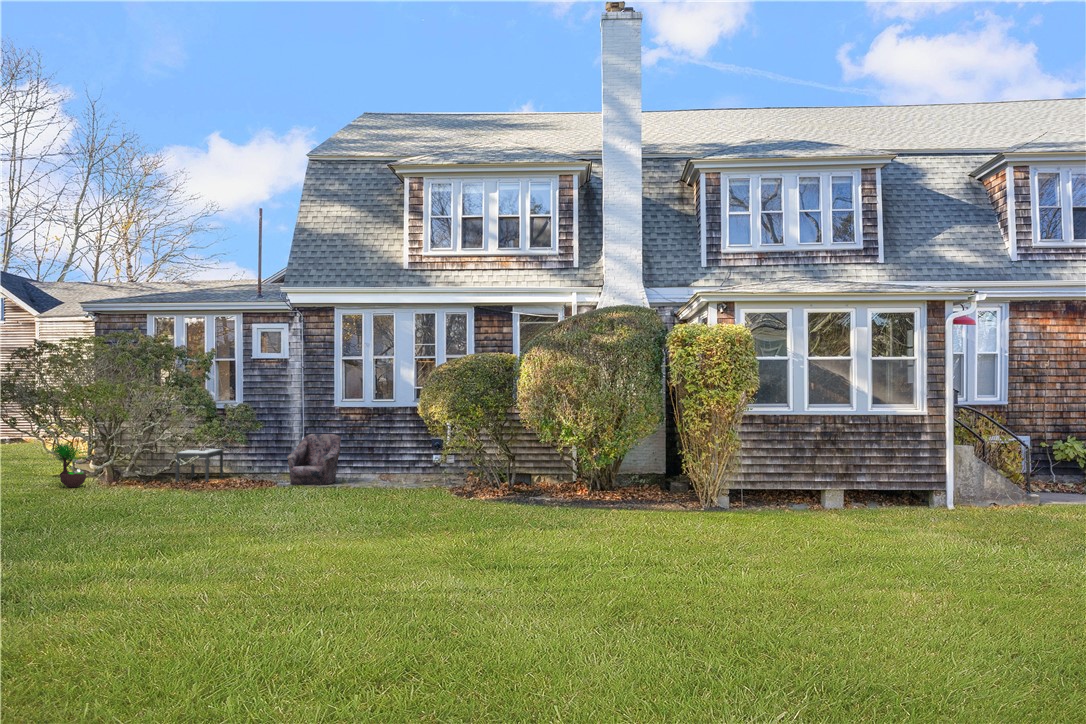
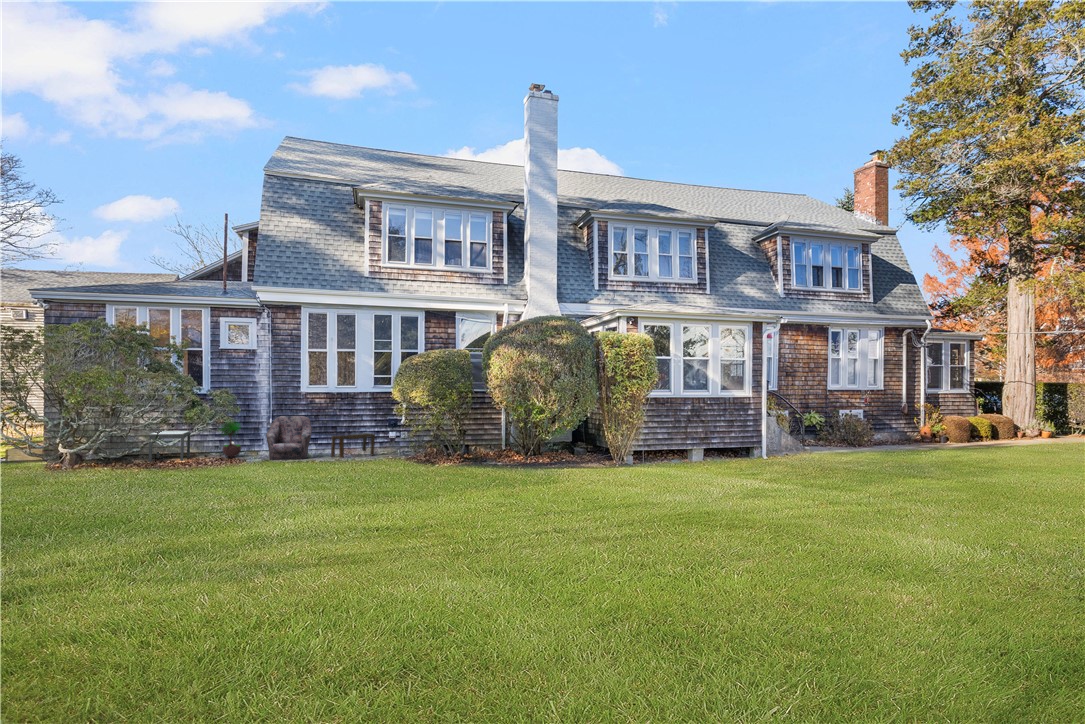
potted tree: present [54,443,86,487] -> present [219,422,241,457]
bench: none [359,455,411,486] -> present [331,433,375,458]

